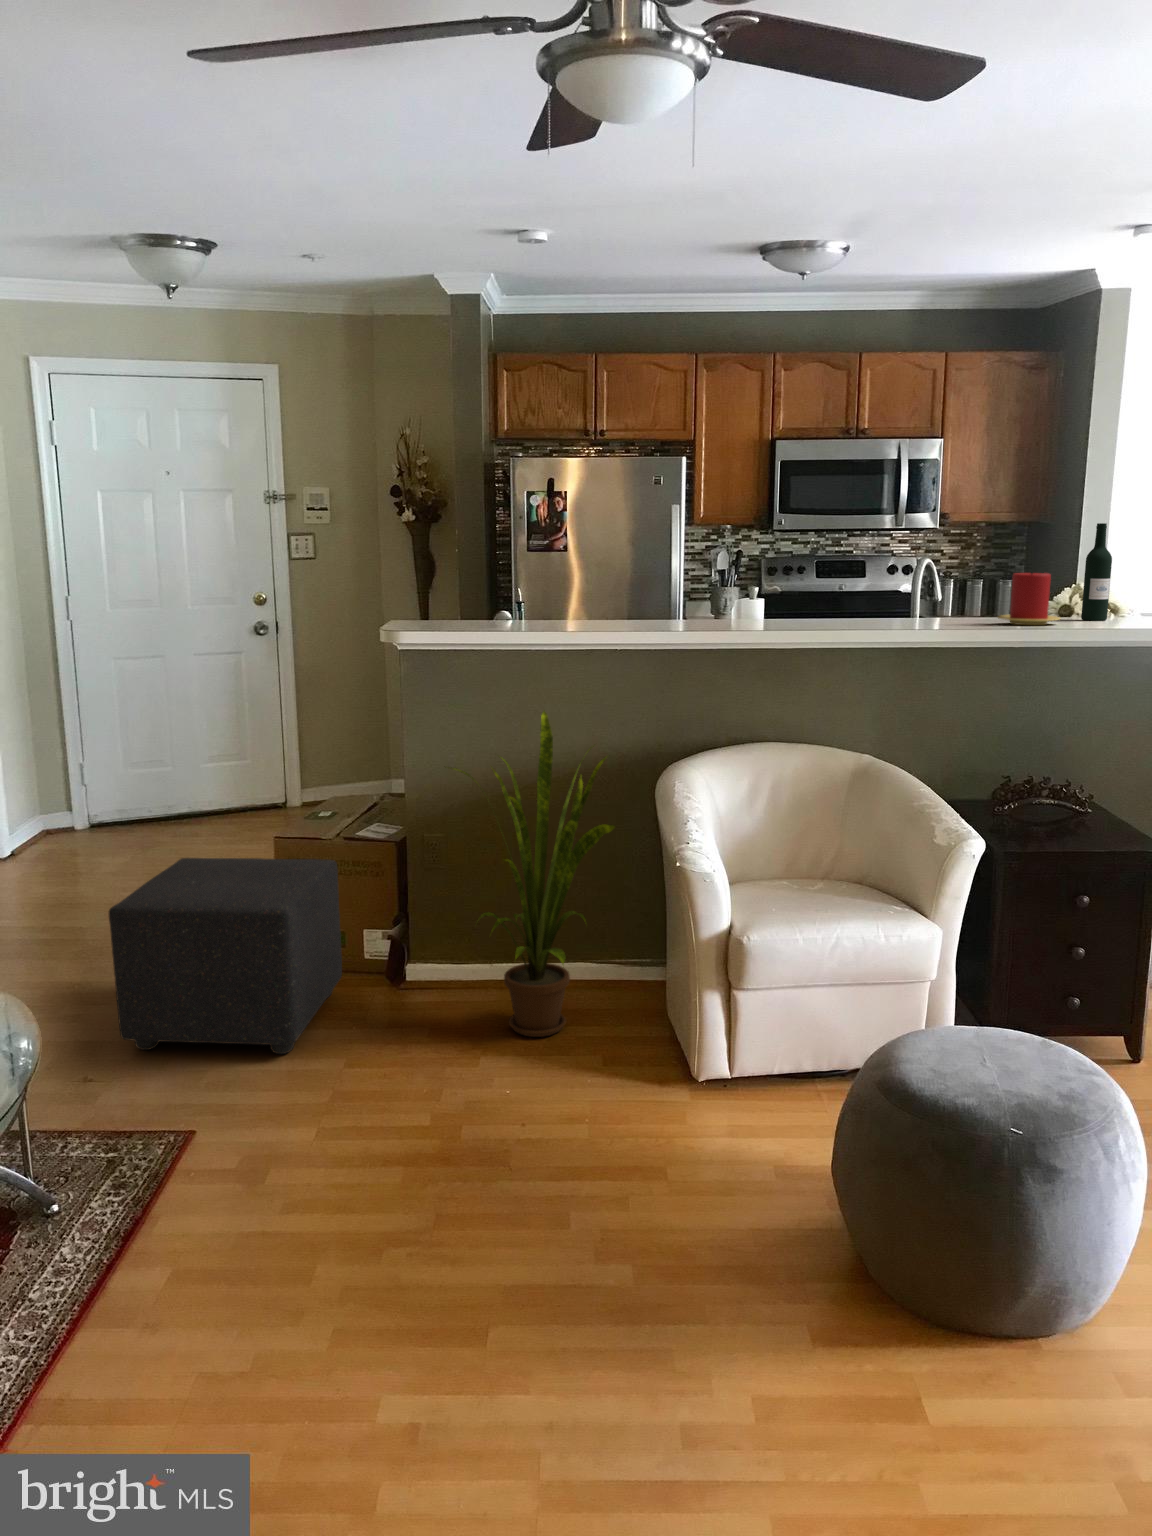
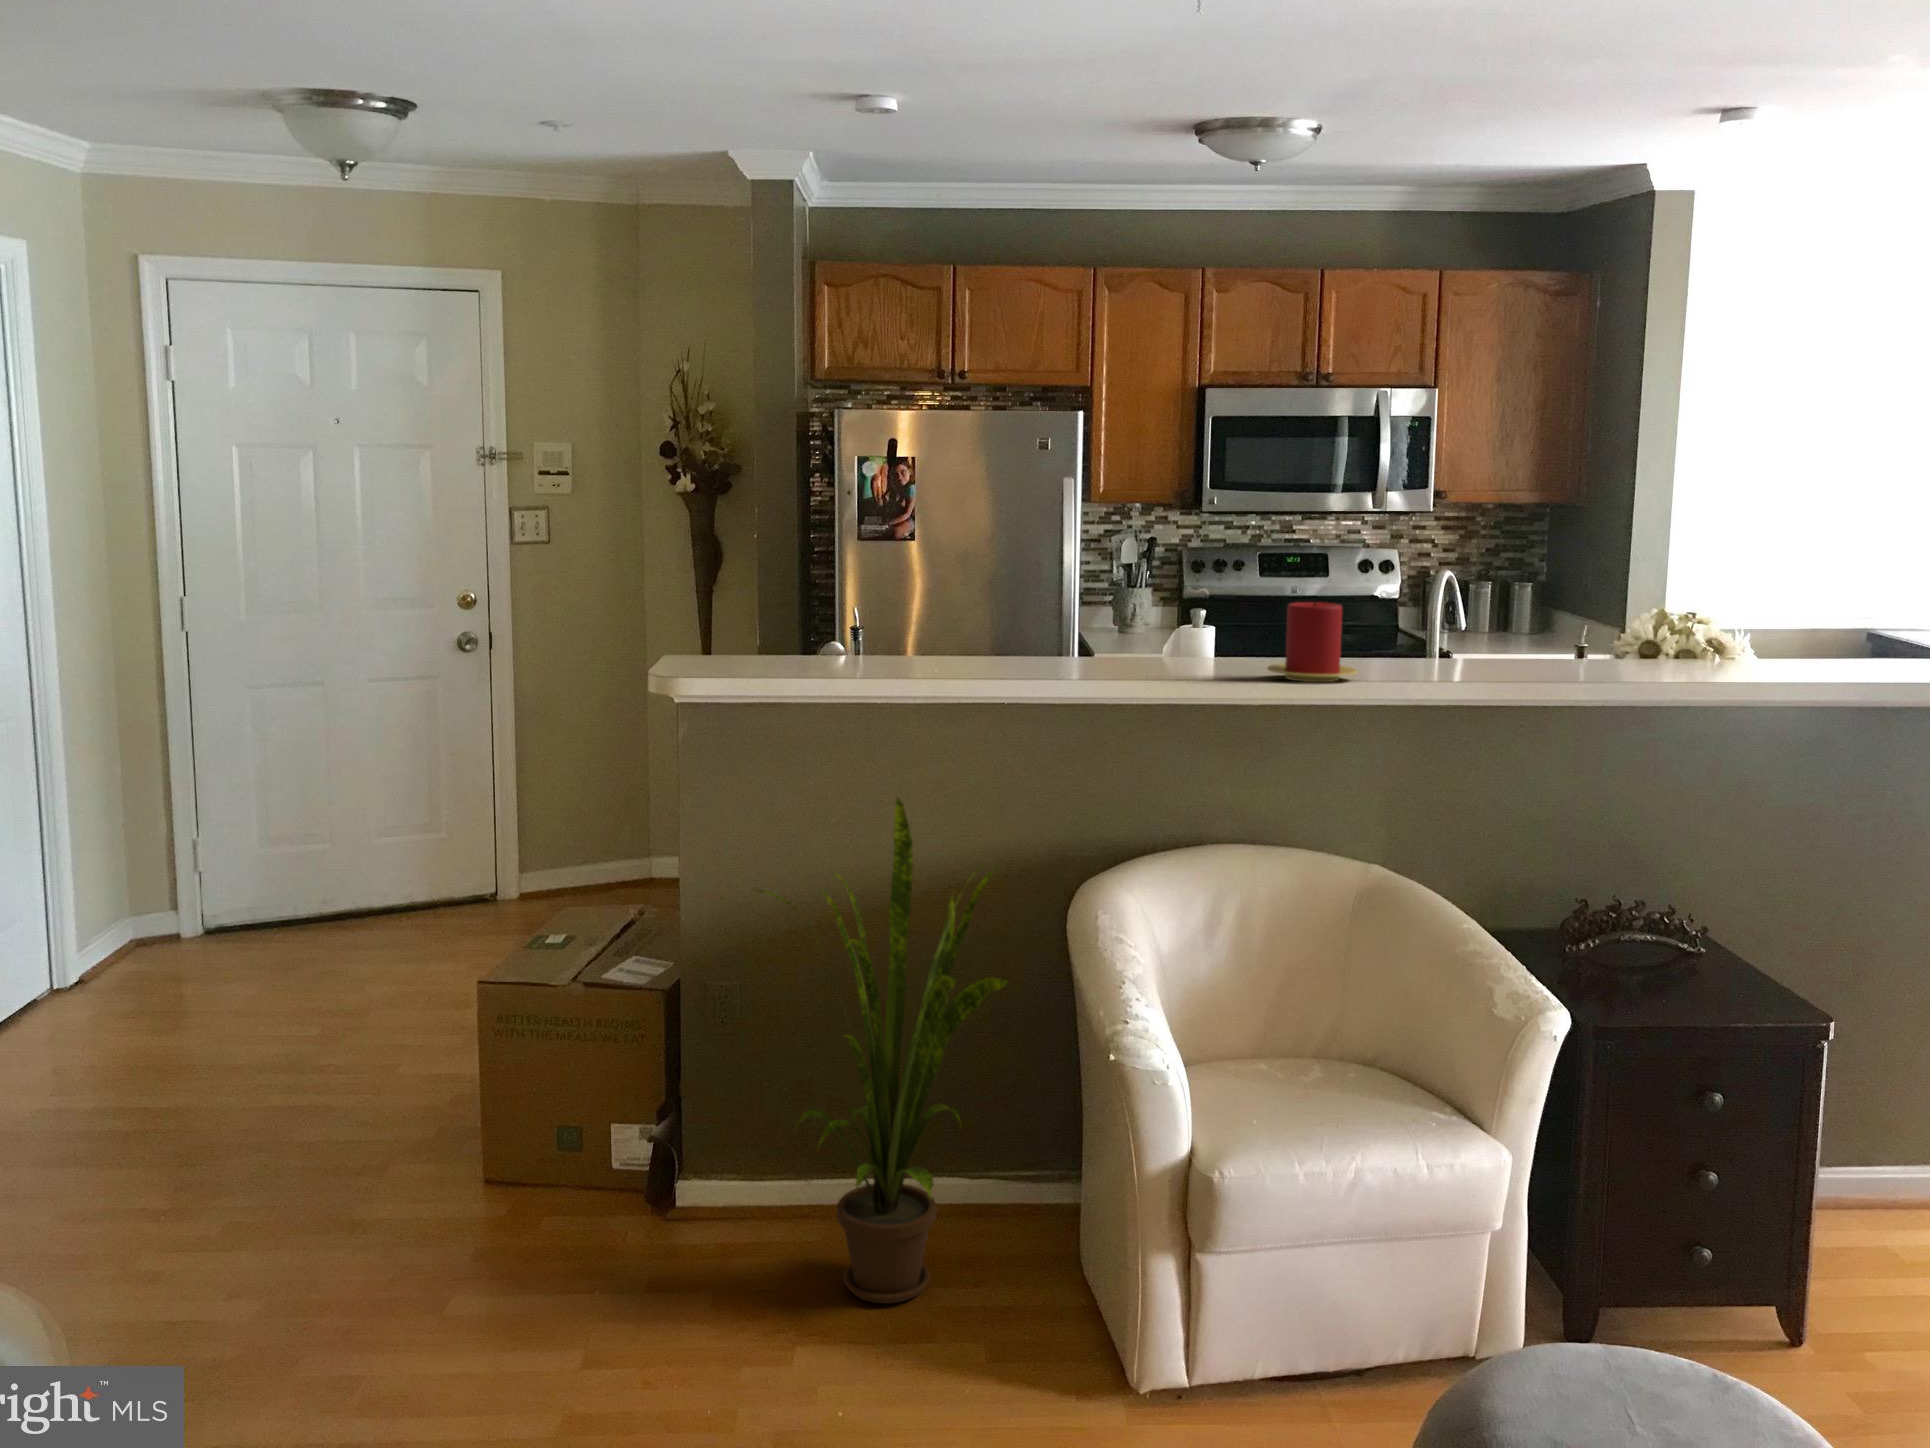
wine bottle: present [1081,523,1112,621] -> none [1670,527,1713,666]
candle: present [998,573,1060,625] -> present [1267,602,1358,682]
ottoman: present [109,858,342,1054] -> none [226,1017,585,1339]

